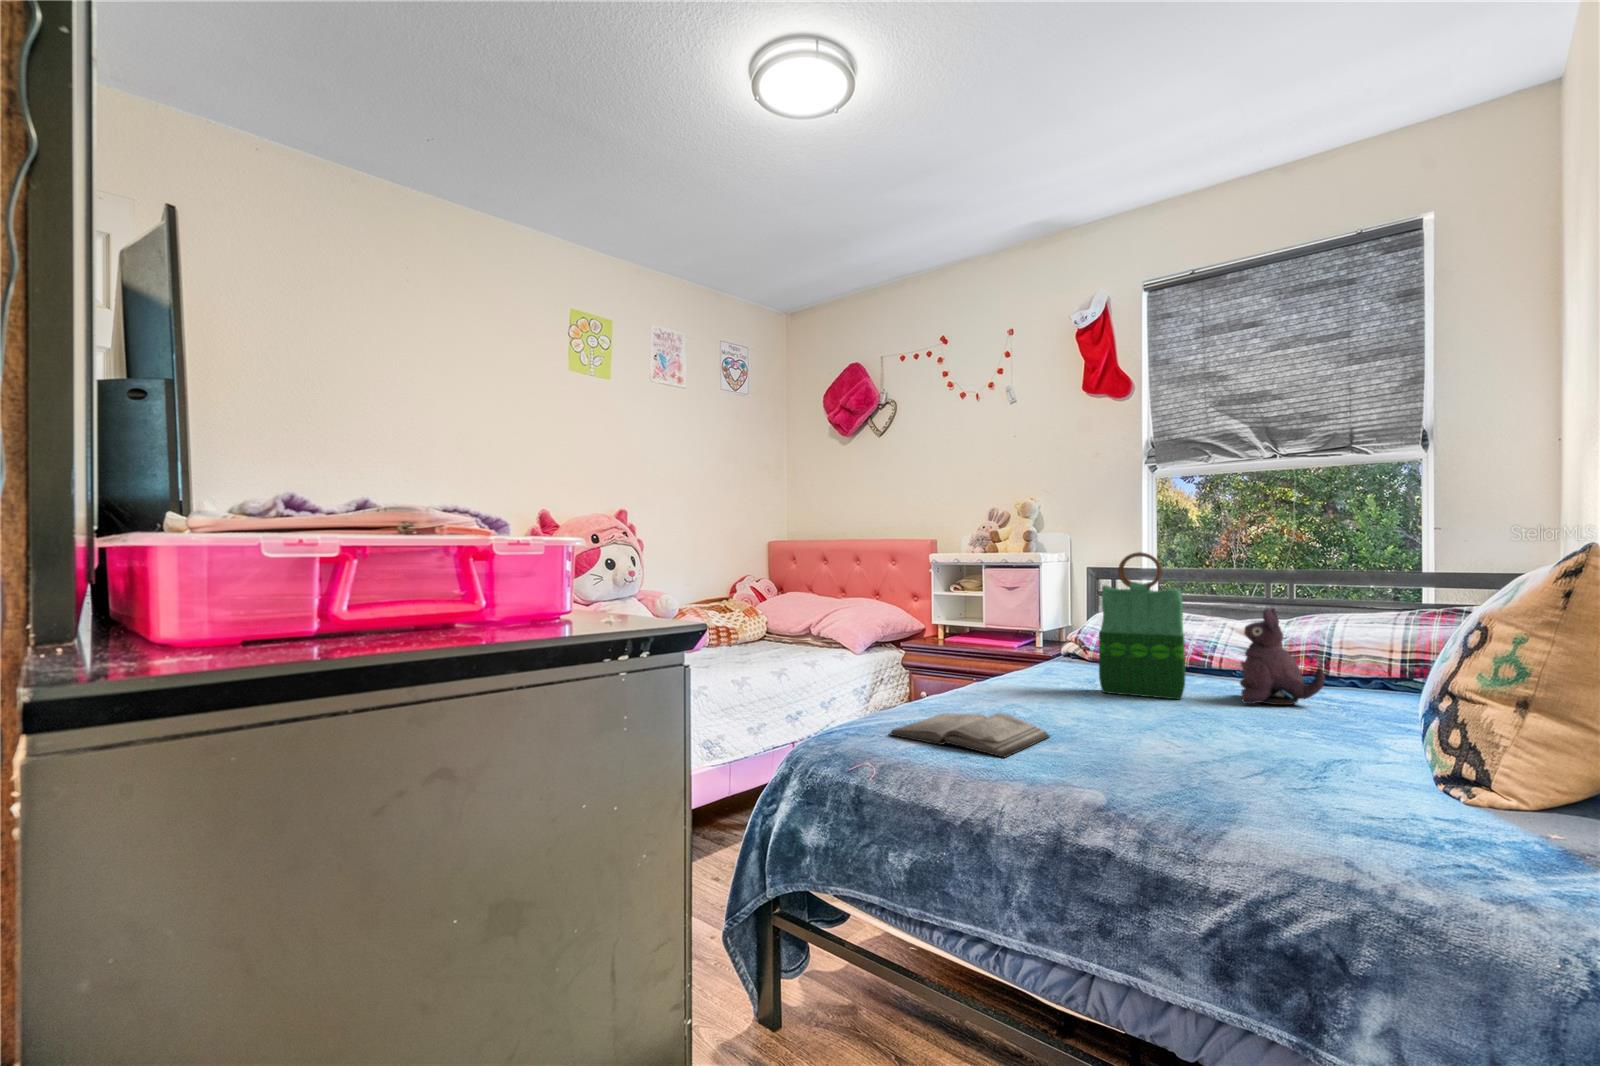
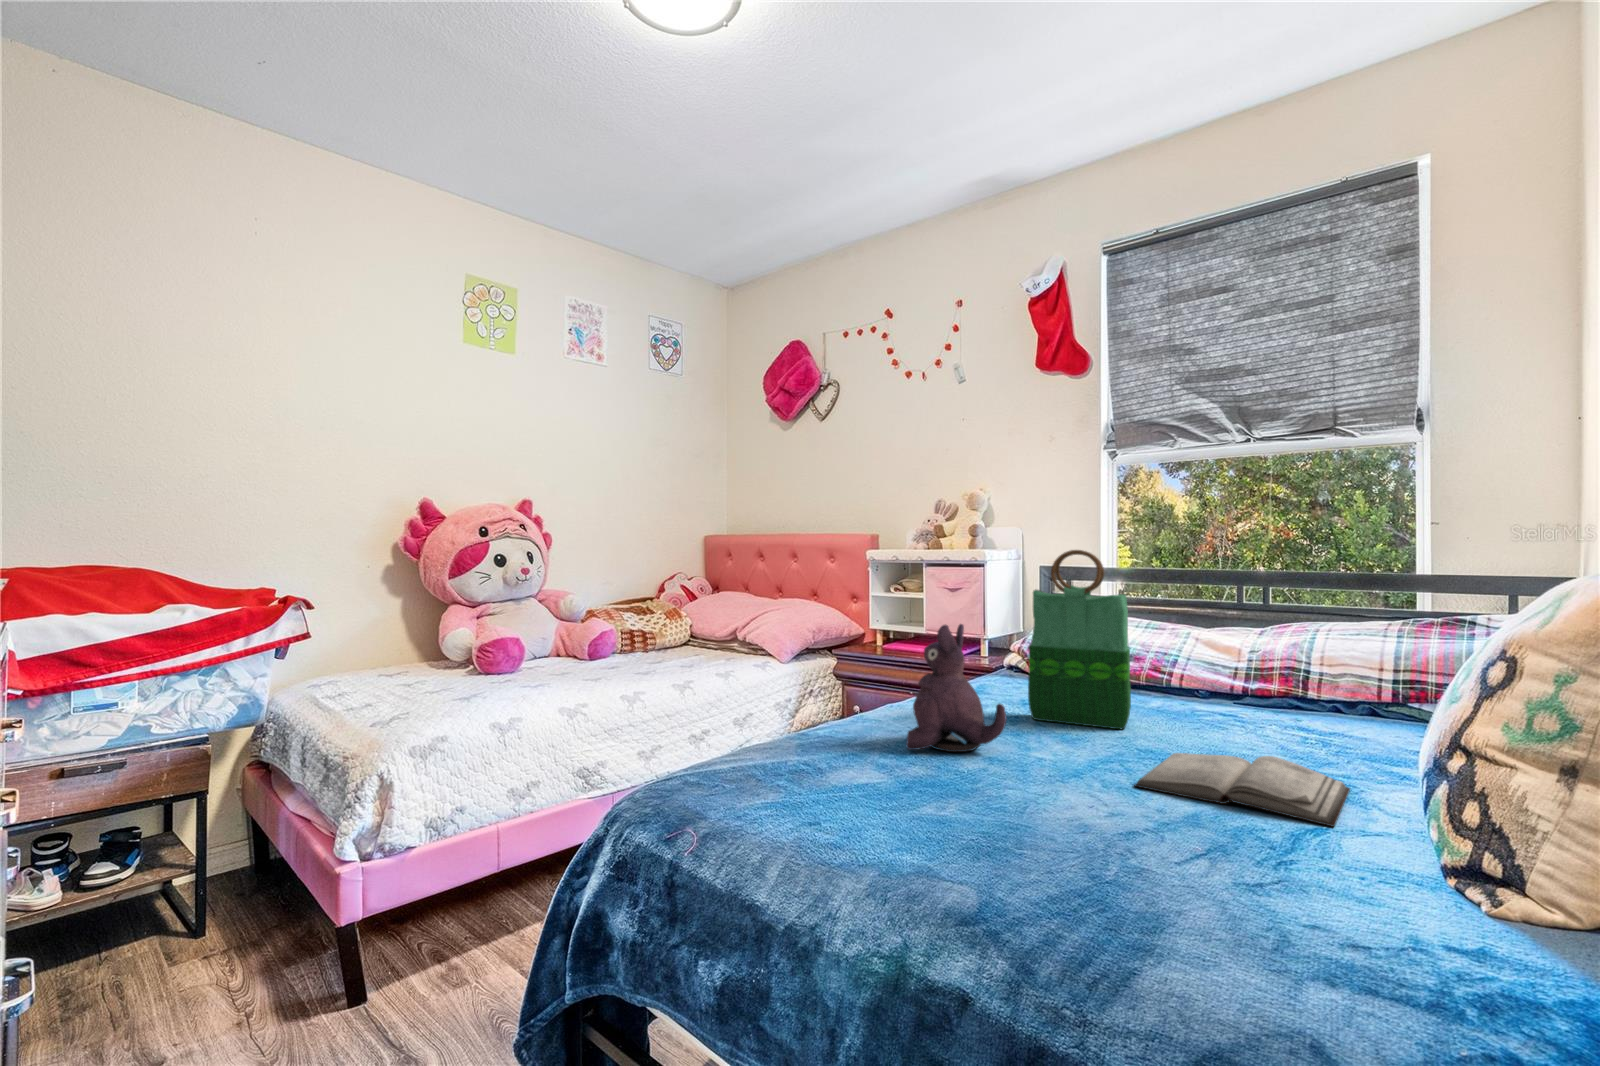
plush toy: present [1240,608,1325,705] -> present [906,624,1006,752]
diary: present [890,713,1050,757] -> present [1135,753,1350,827]

